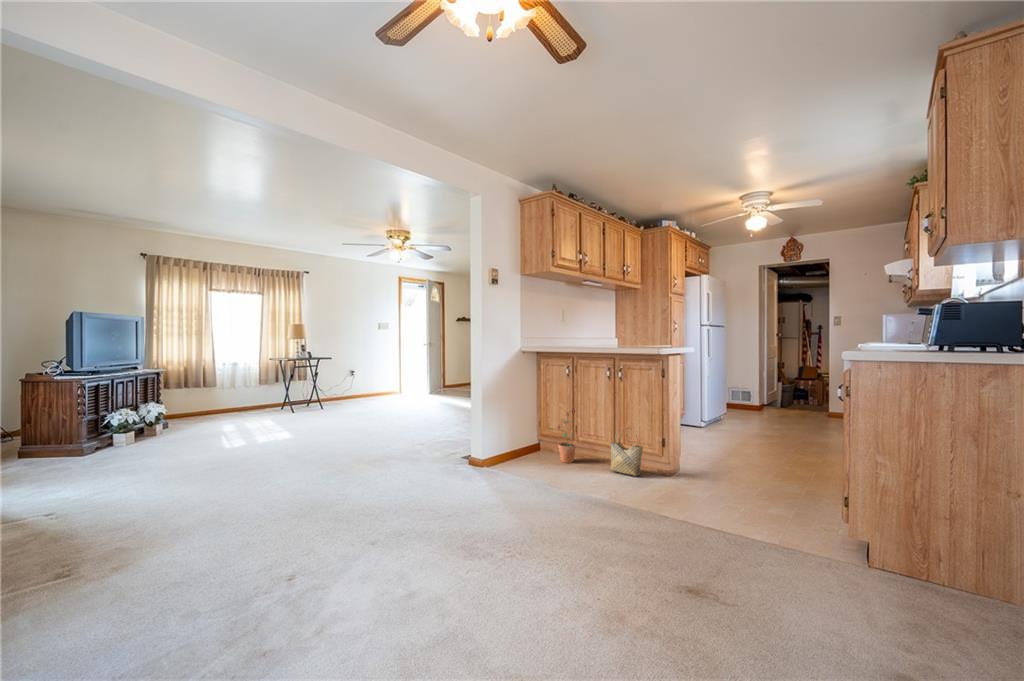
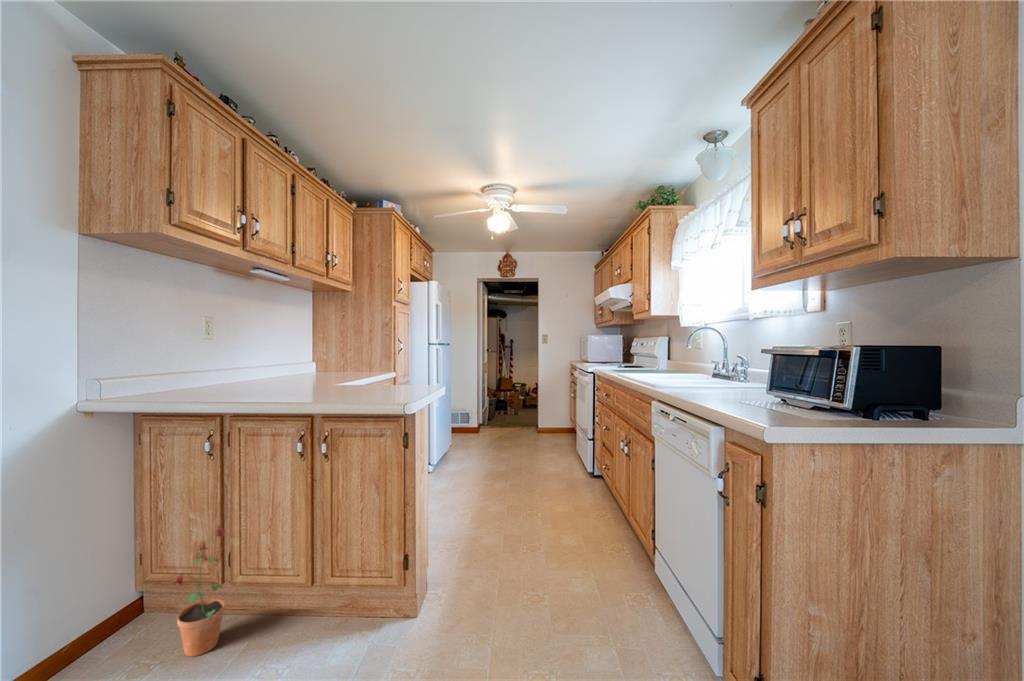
woven basket: present [610,442,643,476] -> none [303,549,370,650]

